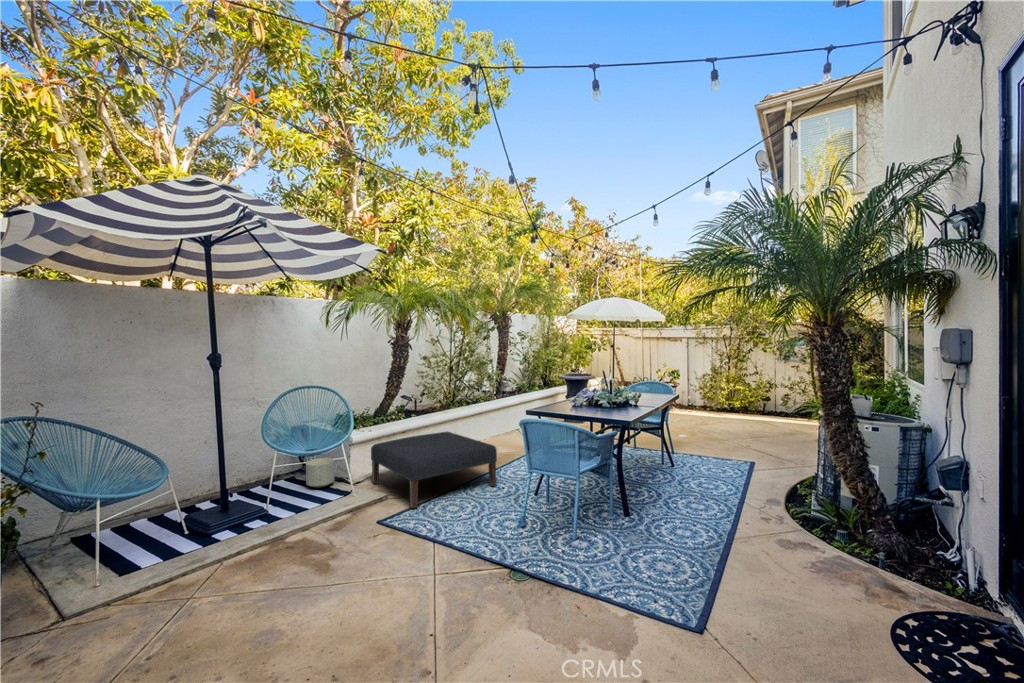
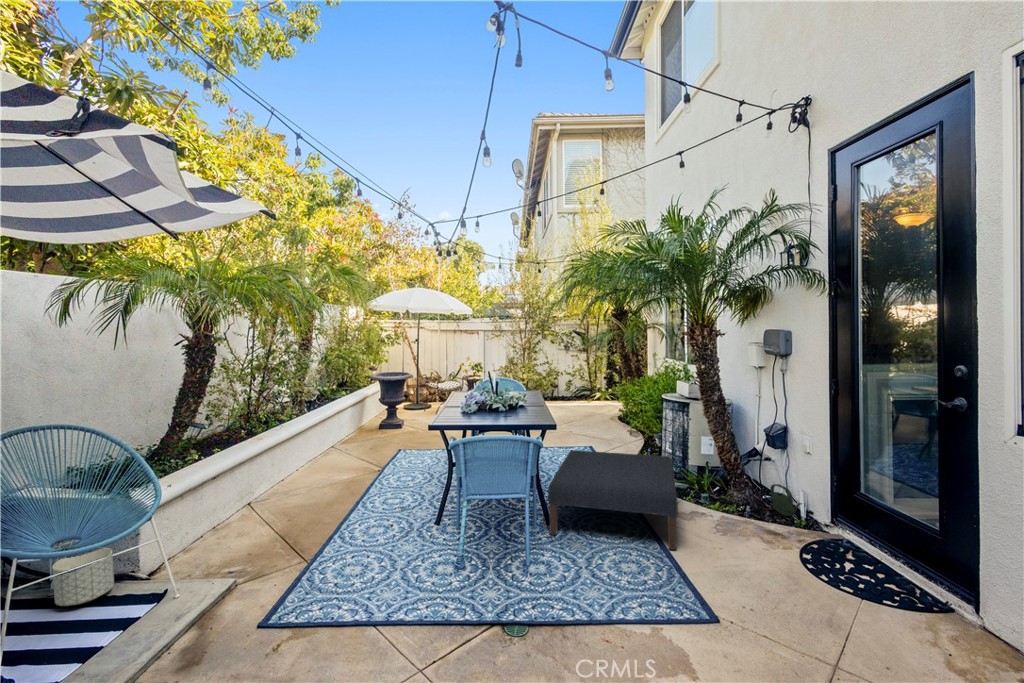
ottoman: present [371,432,497,508] -> present [548,450,678,549]
watering can: none [937,537,964,583] -> present [770,484,802,516]

